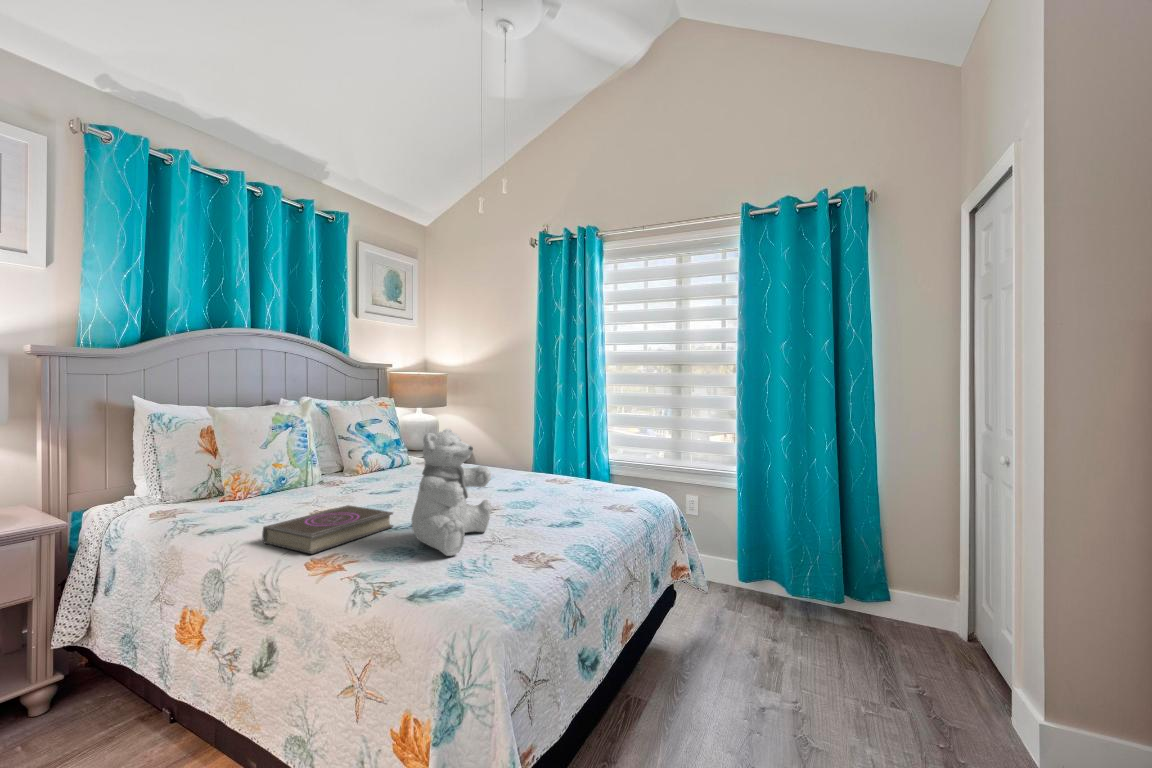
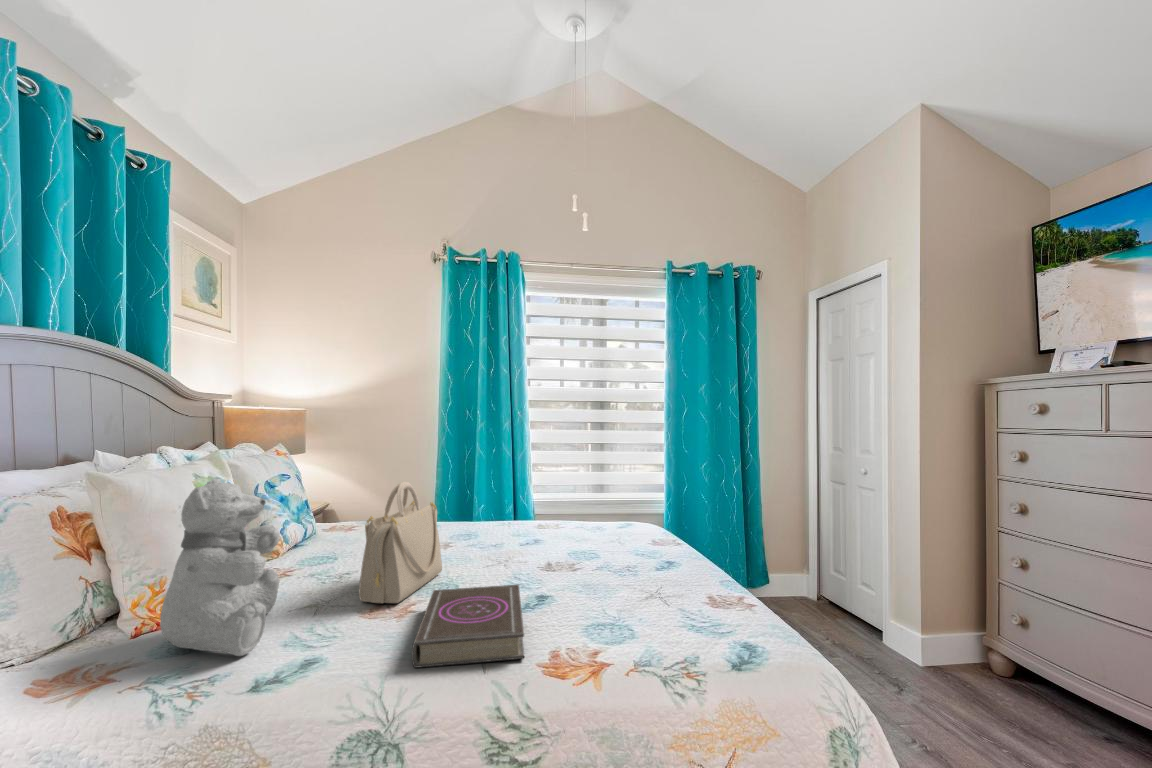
handbag: none [326,429,403,511] -> present [359,482,442,603]
teddy bear: present [411,429,491,556] -> present [160,479,279,656]

